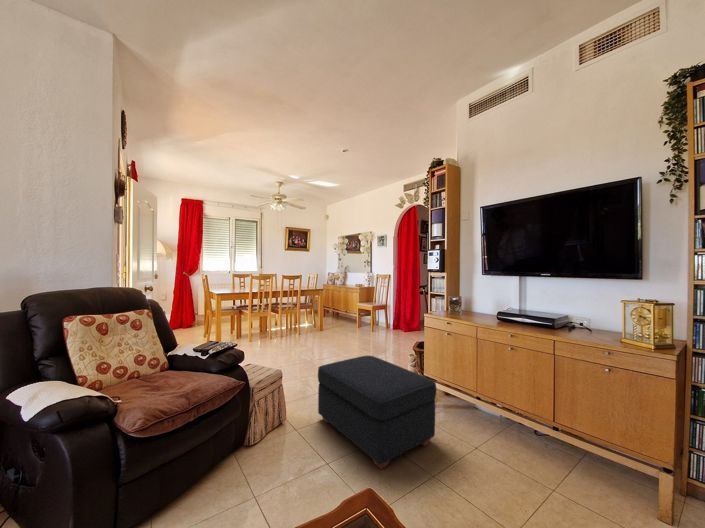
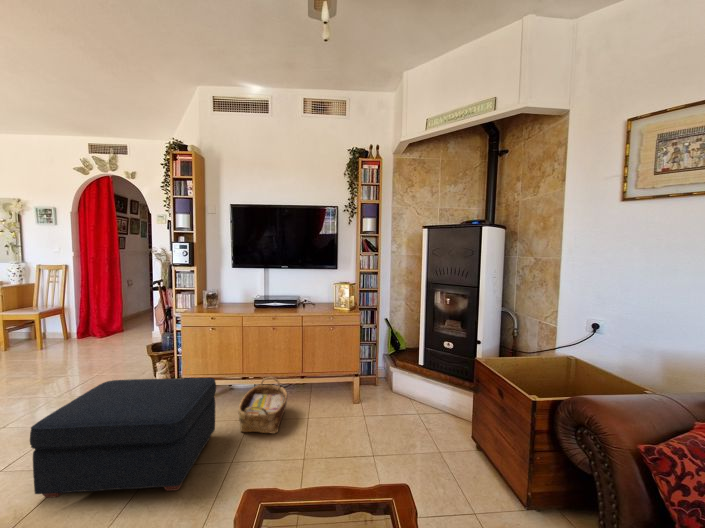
woven basket: none [456,408,526,482] -> present [238,377,287,434]

